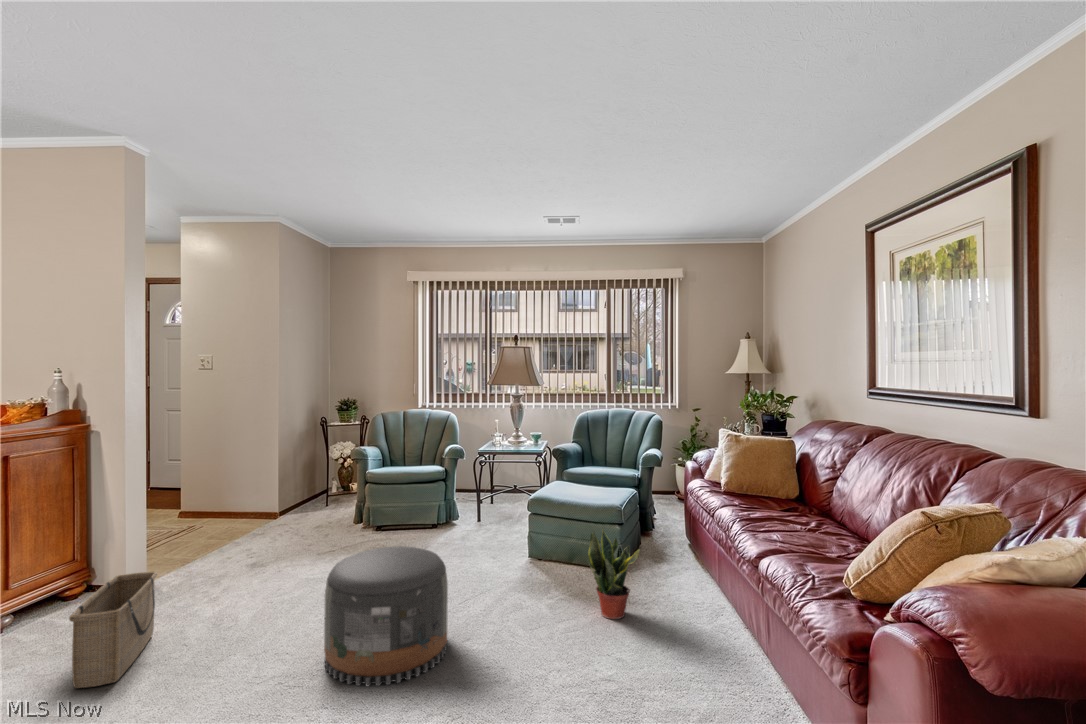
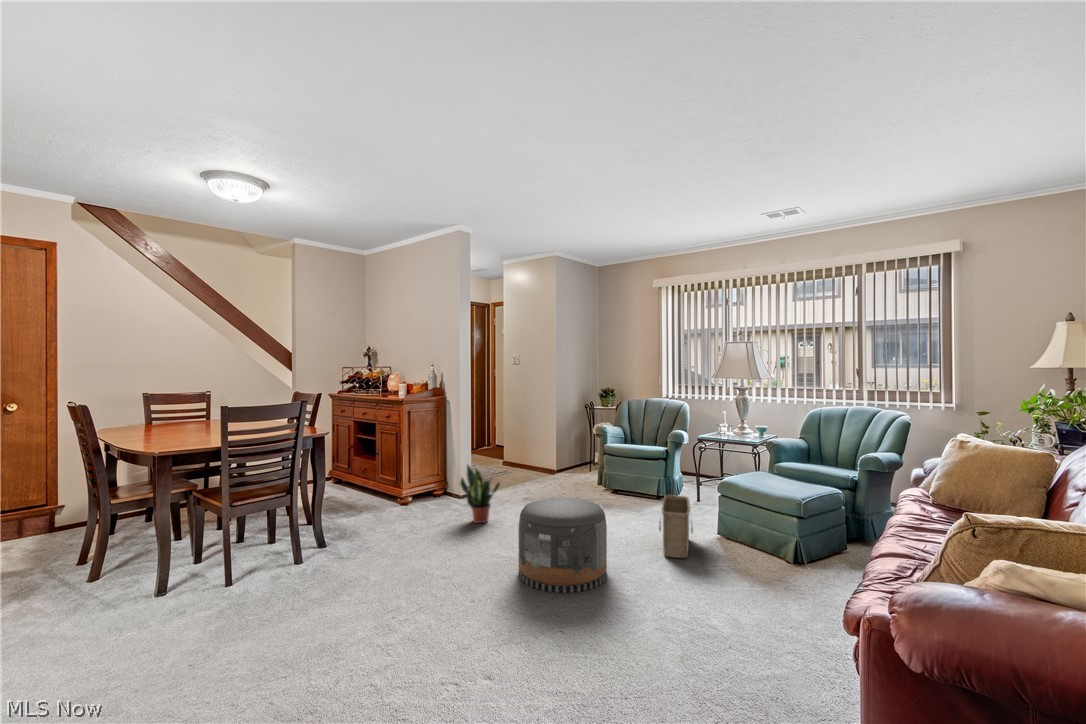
potted plant: present [588,531,640,619] -> present [460,465,500,523]
basket: present [69,572,157,688] -> present [659,495,693,558]

